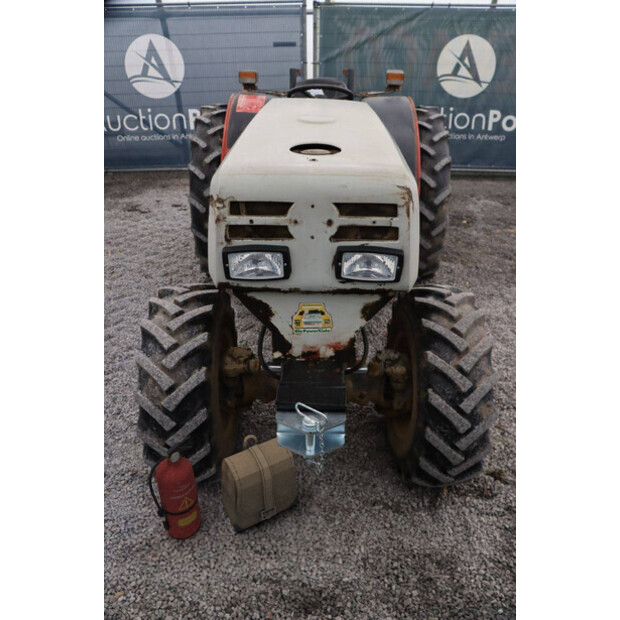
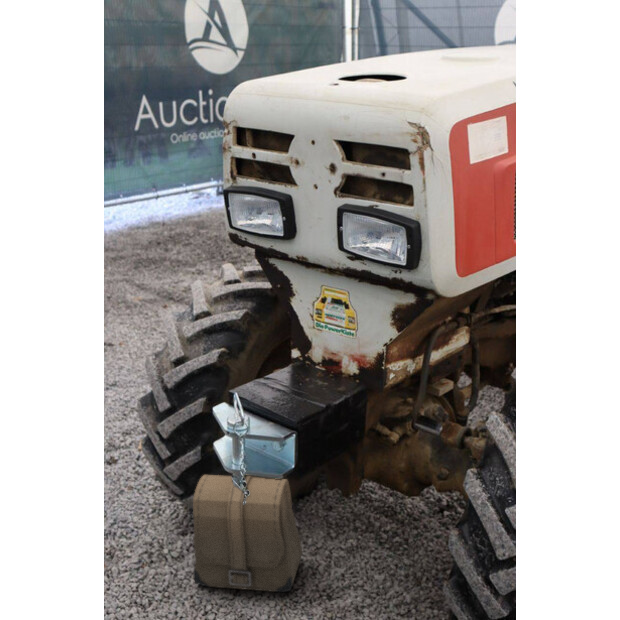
fire extinguisher: present [148,436,201,538] -> none [109,425,180,564]

